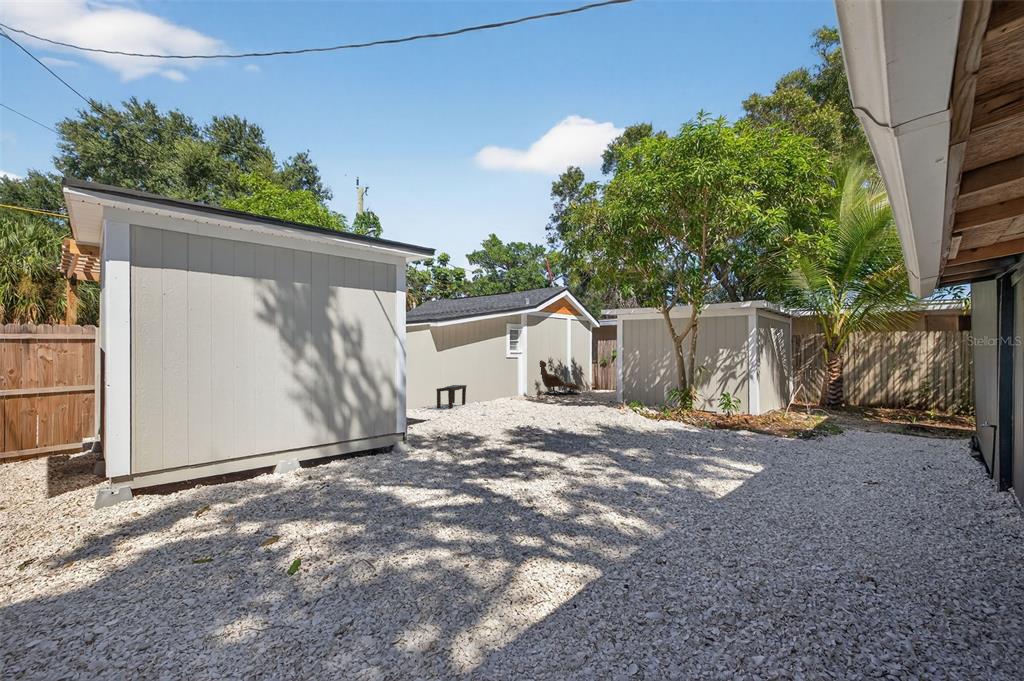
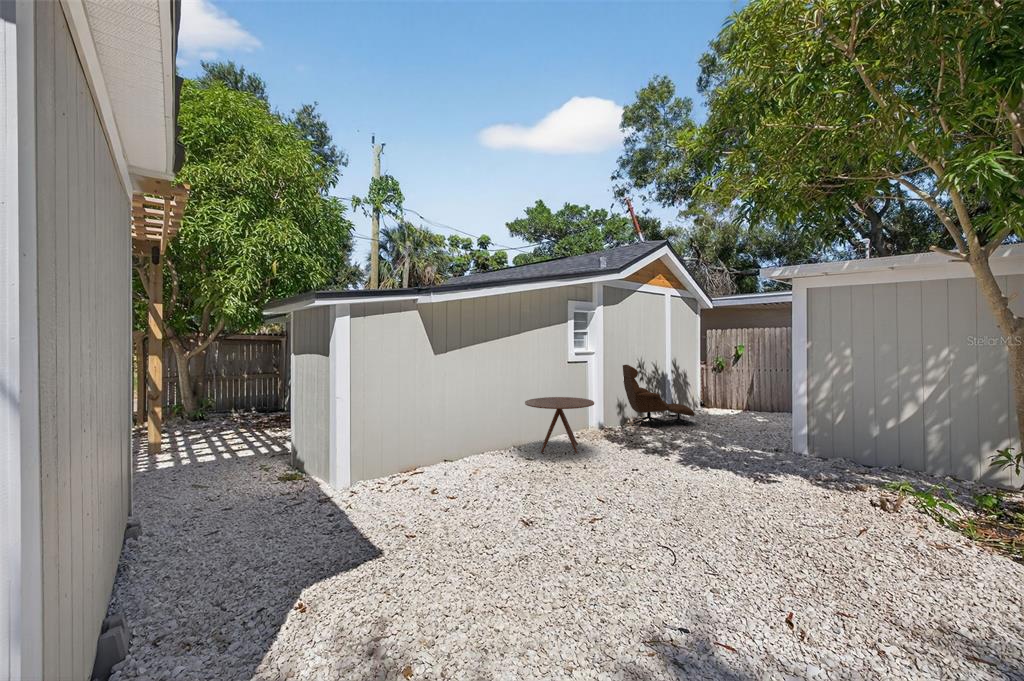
round table: none [483,376,519,403] -> present [525,397,594,453]
bench: present [436,385,467,408] -> none [426,420,492,478]

